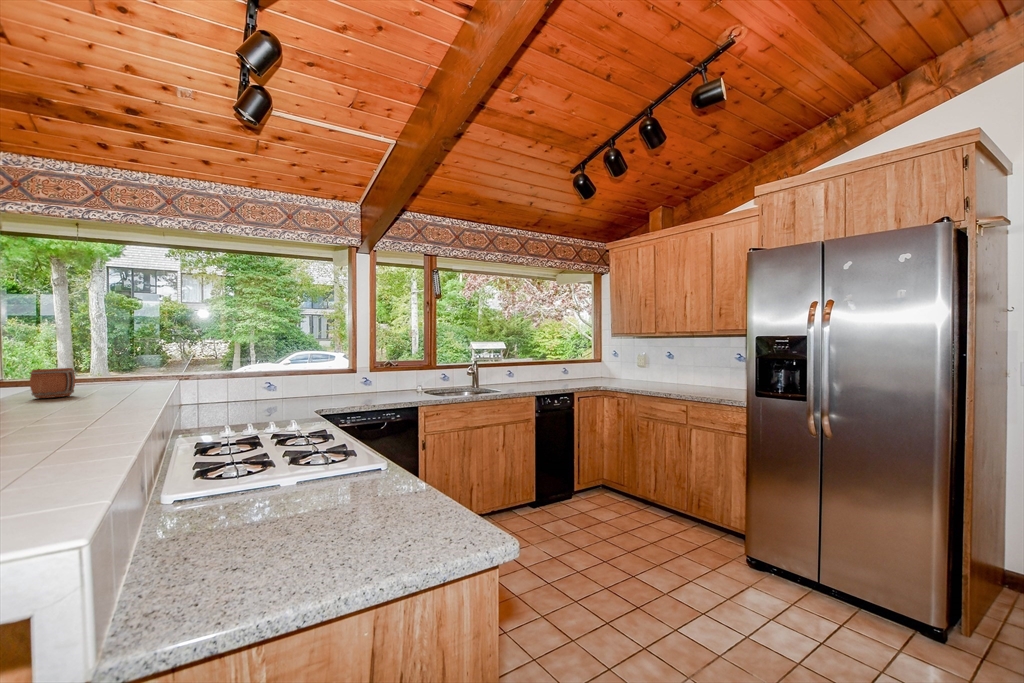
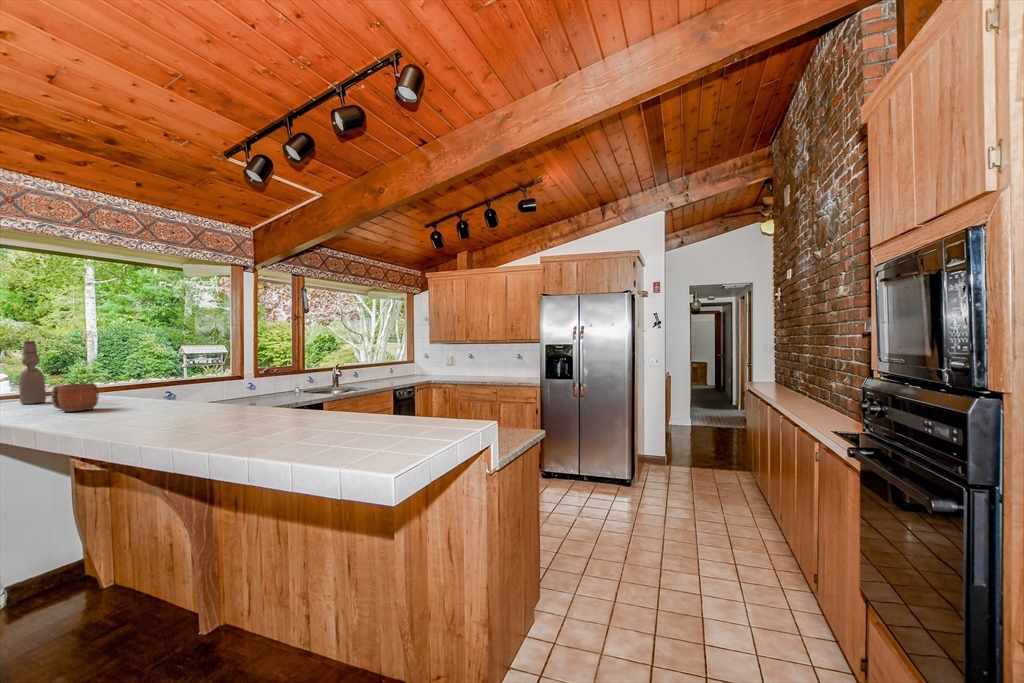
bottle: none [94,325,117,386] -> present [19,341,46,404]

